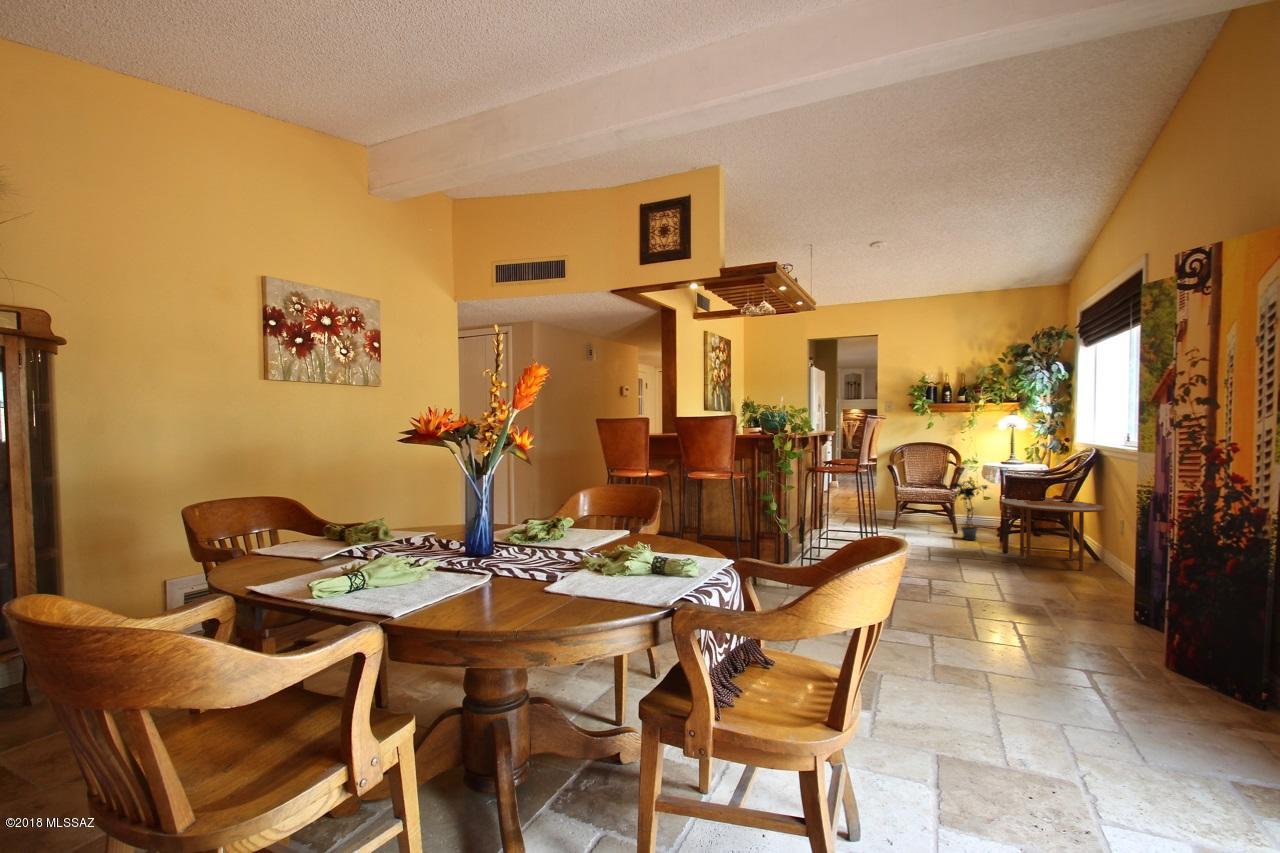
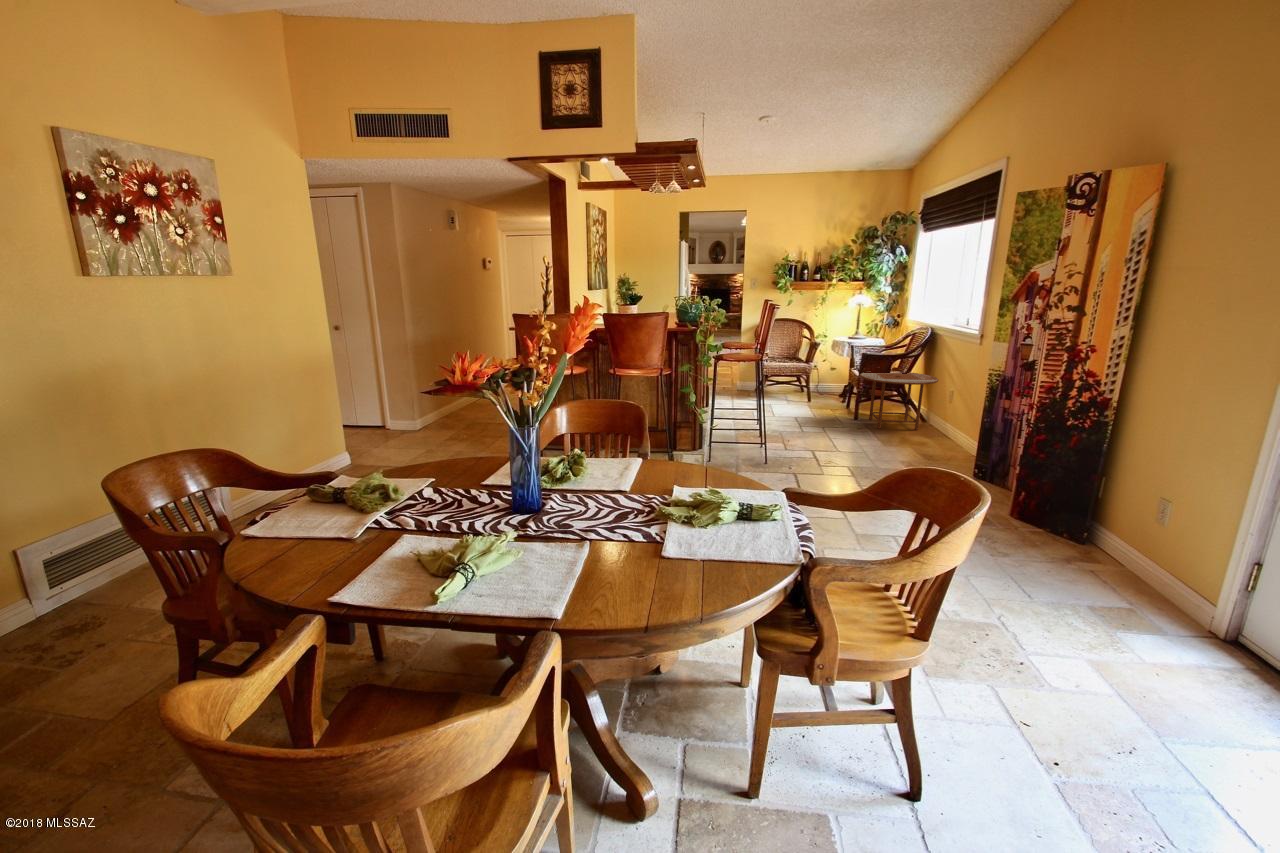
potted plant: present [945,480,987,540] -> none [810,354,847,407]

